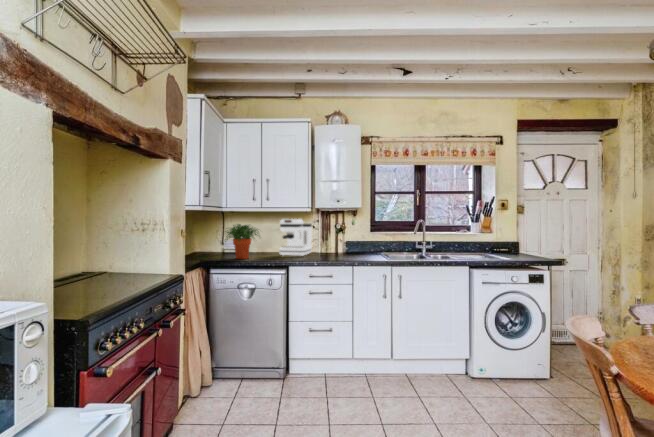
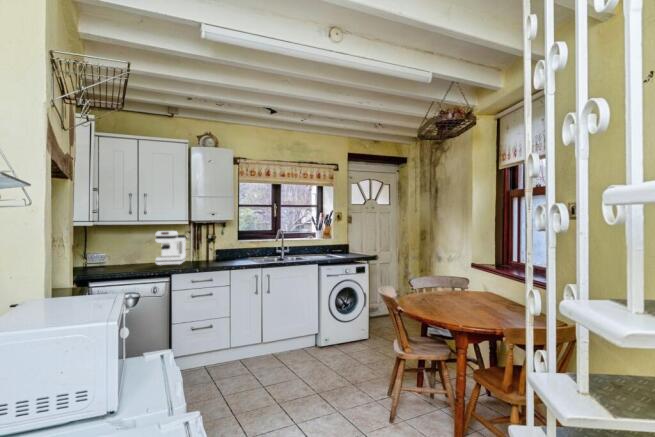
potted plant: present [225,224,258,259] -> none [96,237,141,271]

